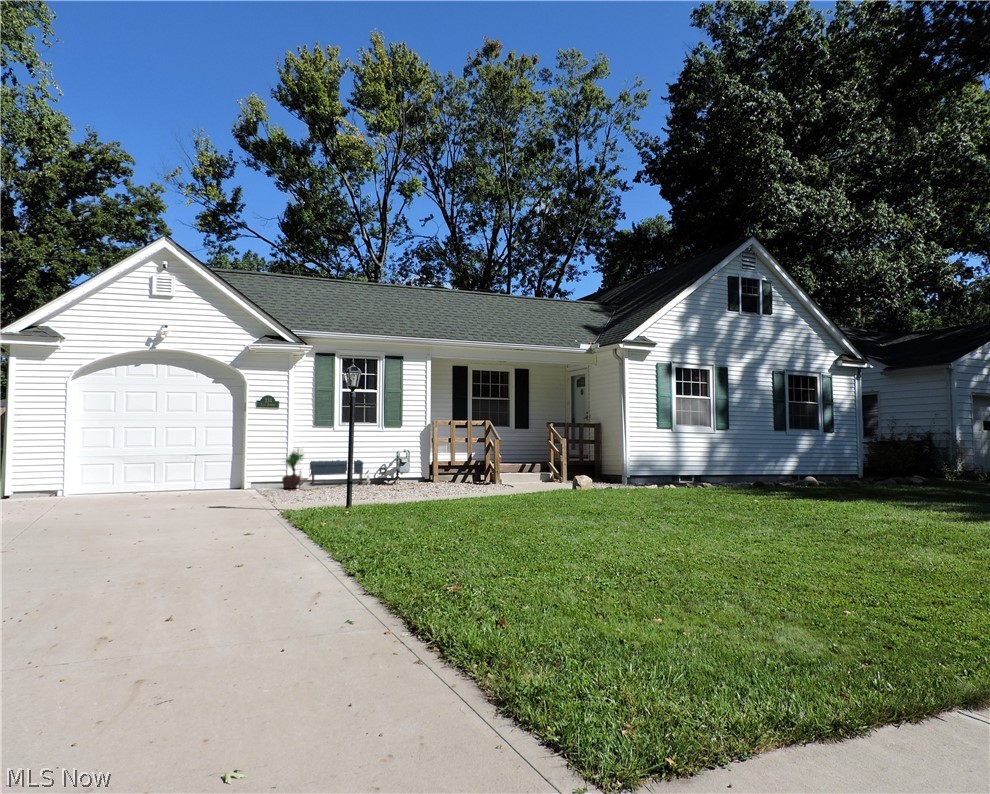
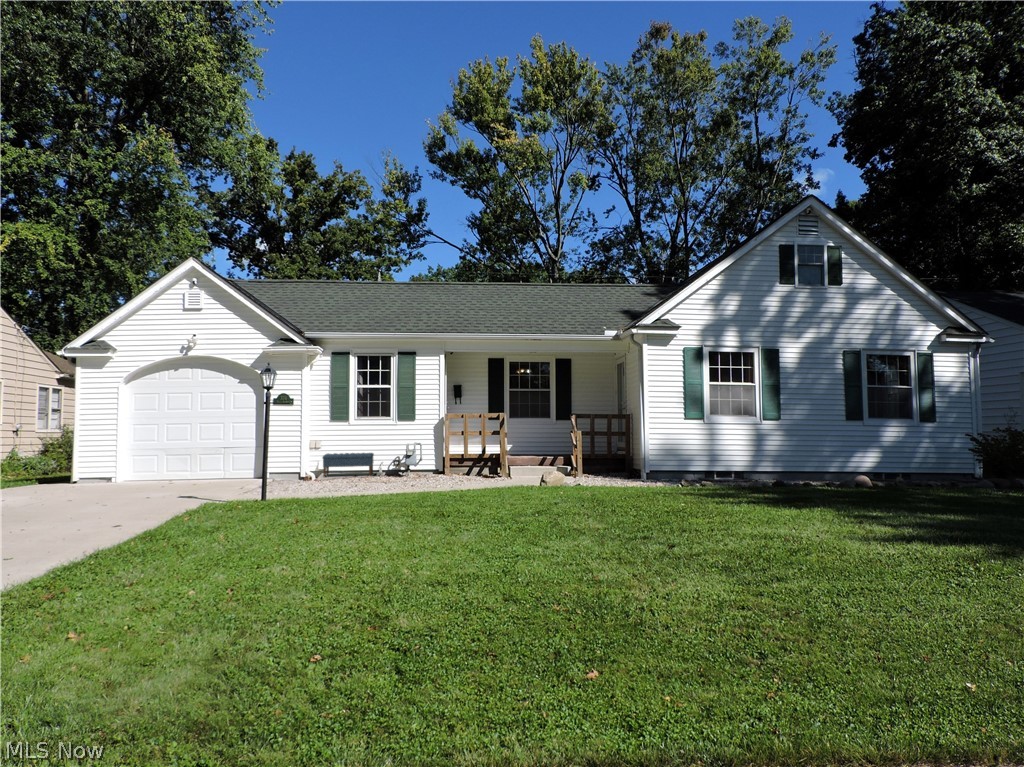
potted tree: present [282,452,303,489] -> none [289,442,312,479]

